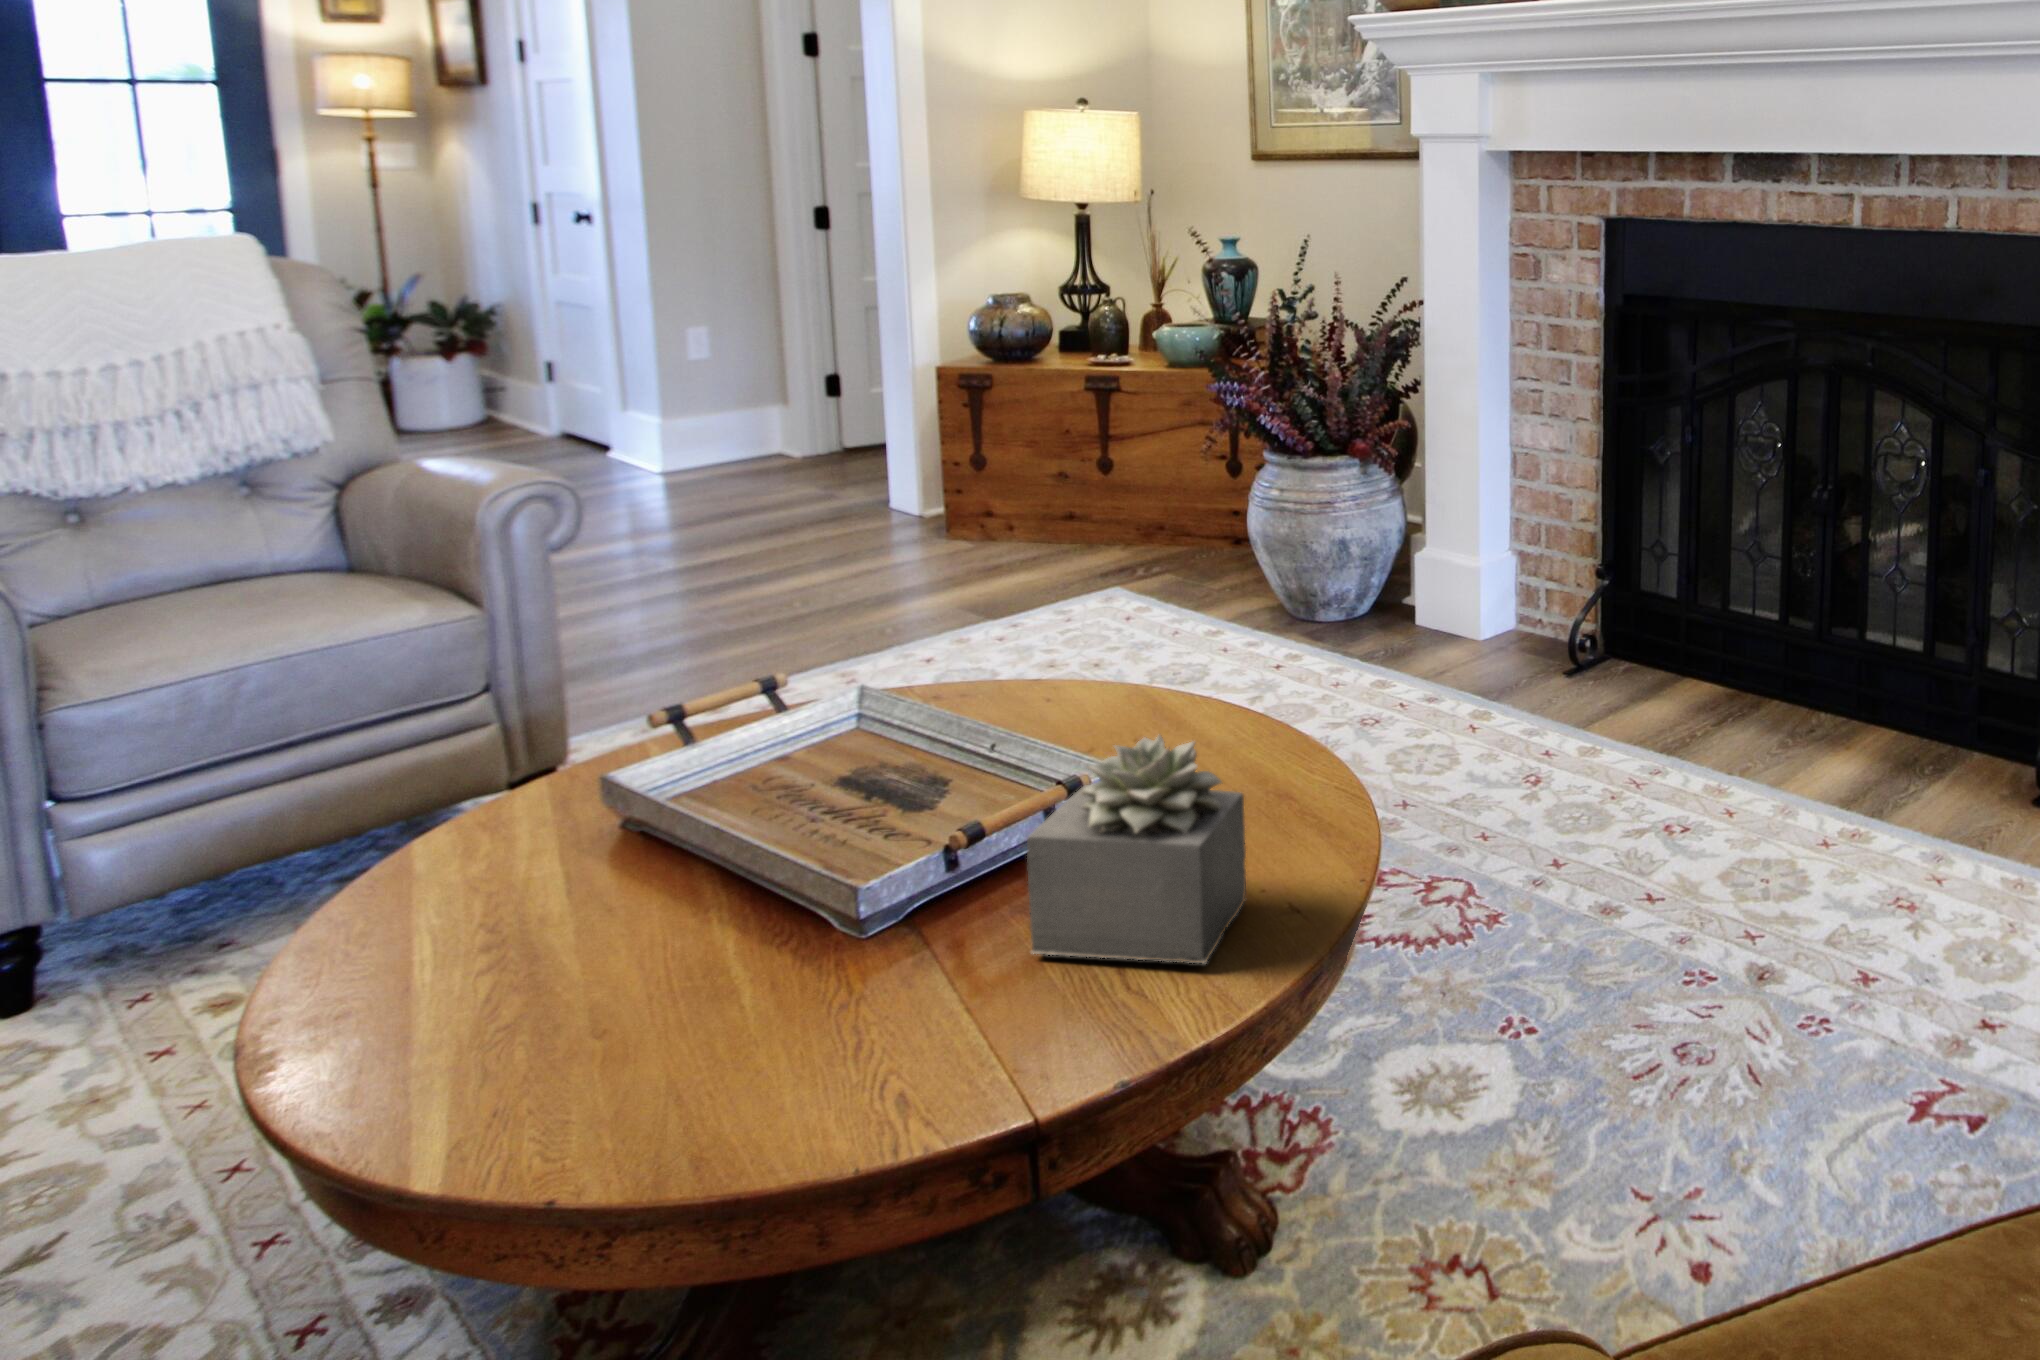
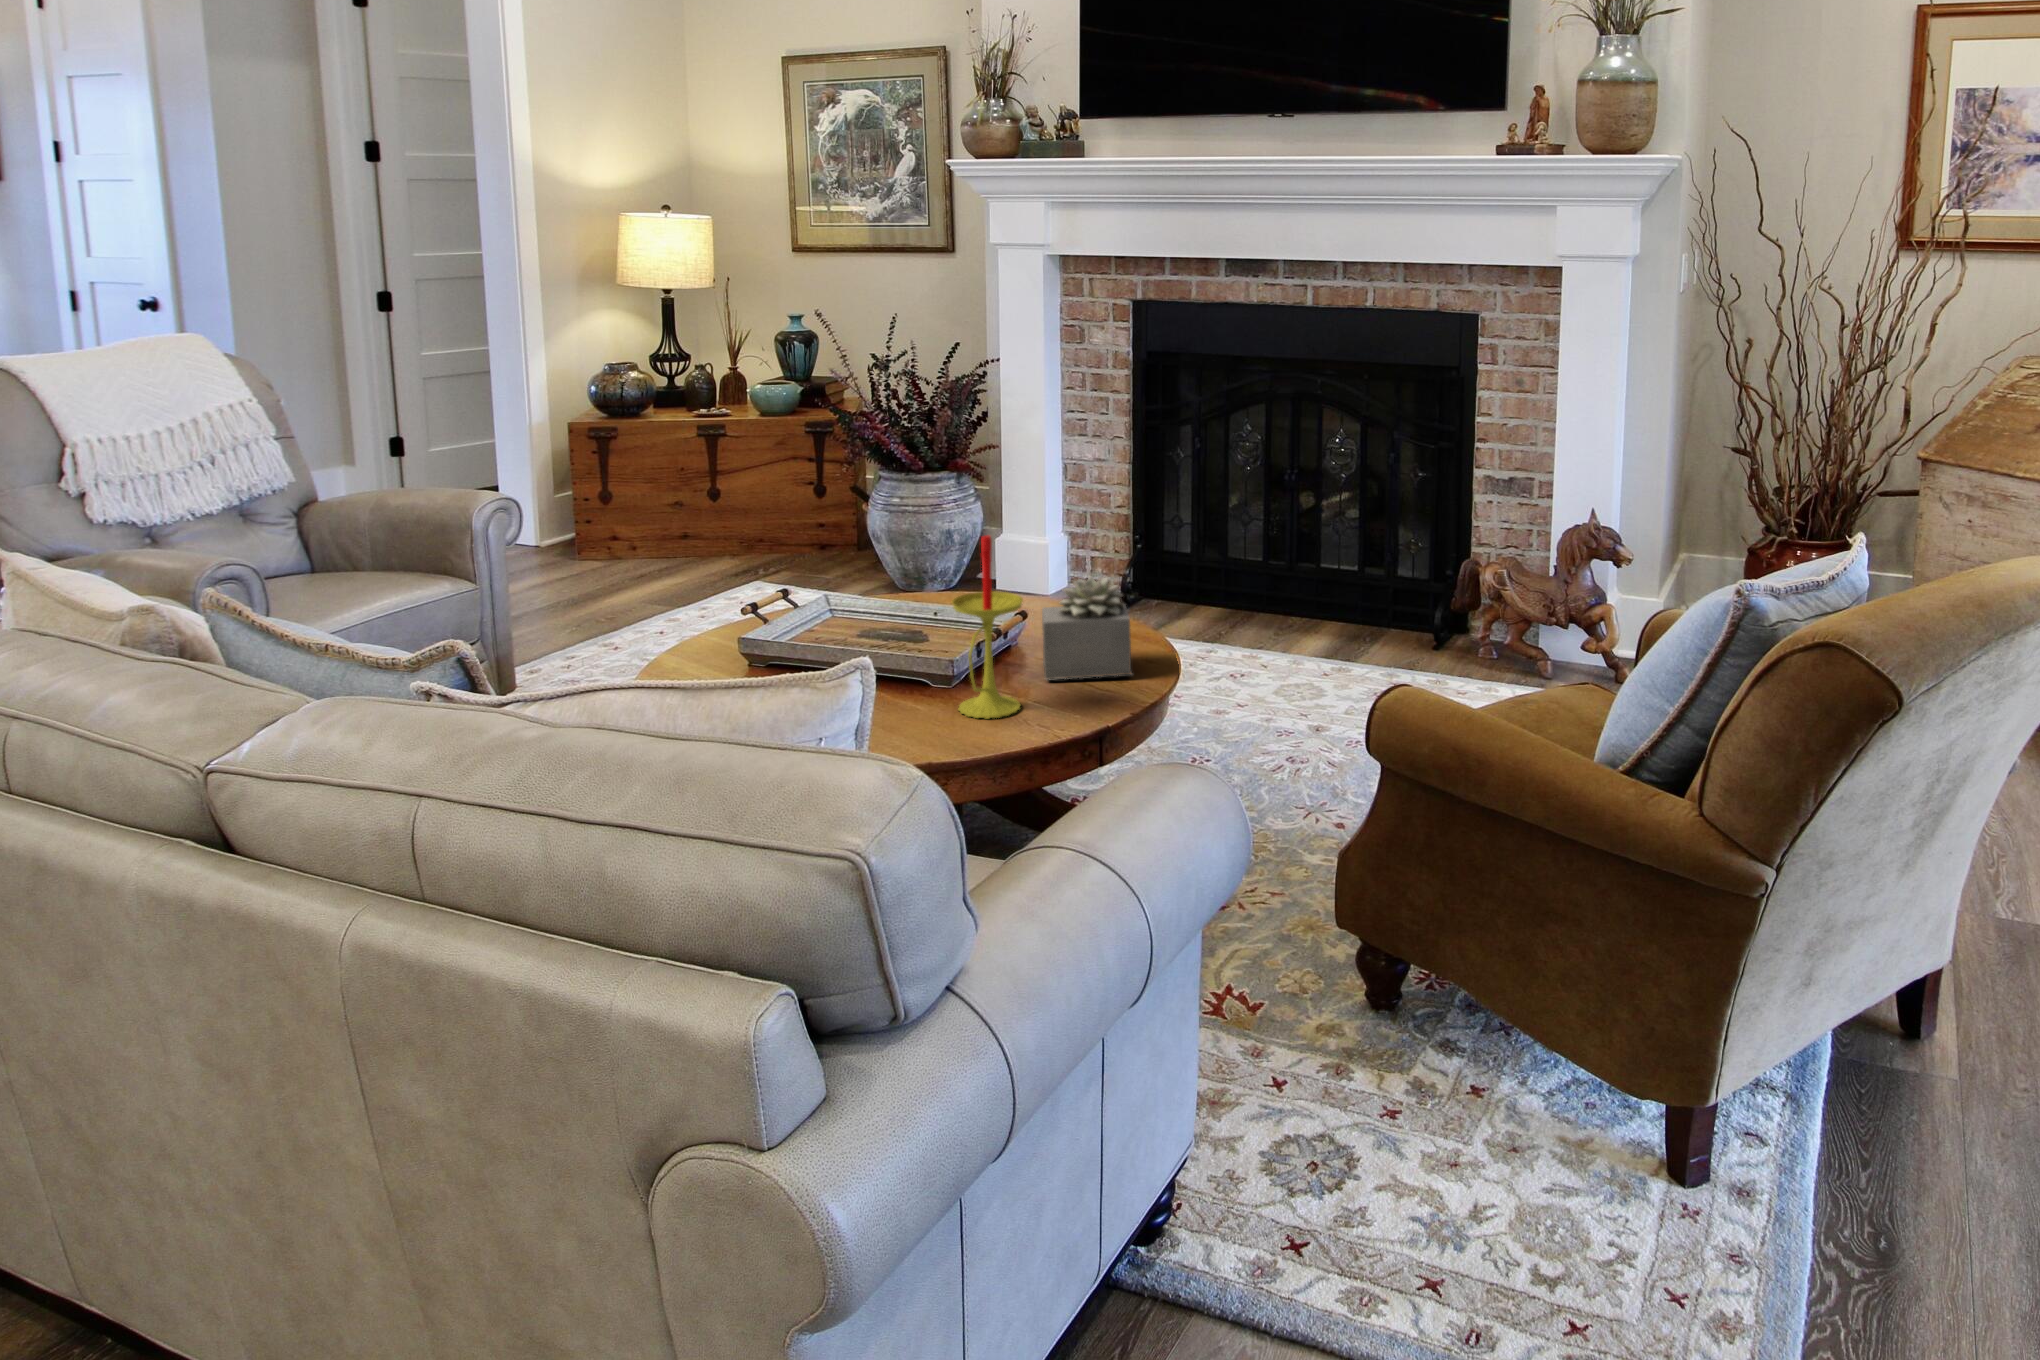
candle: none [730,659,919,1072] -> present [952,535,1023,719]

